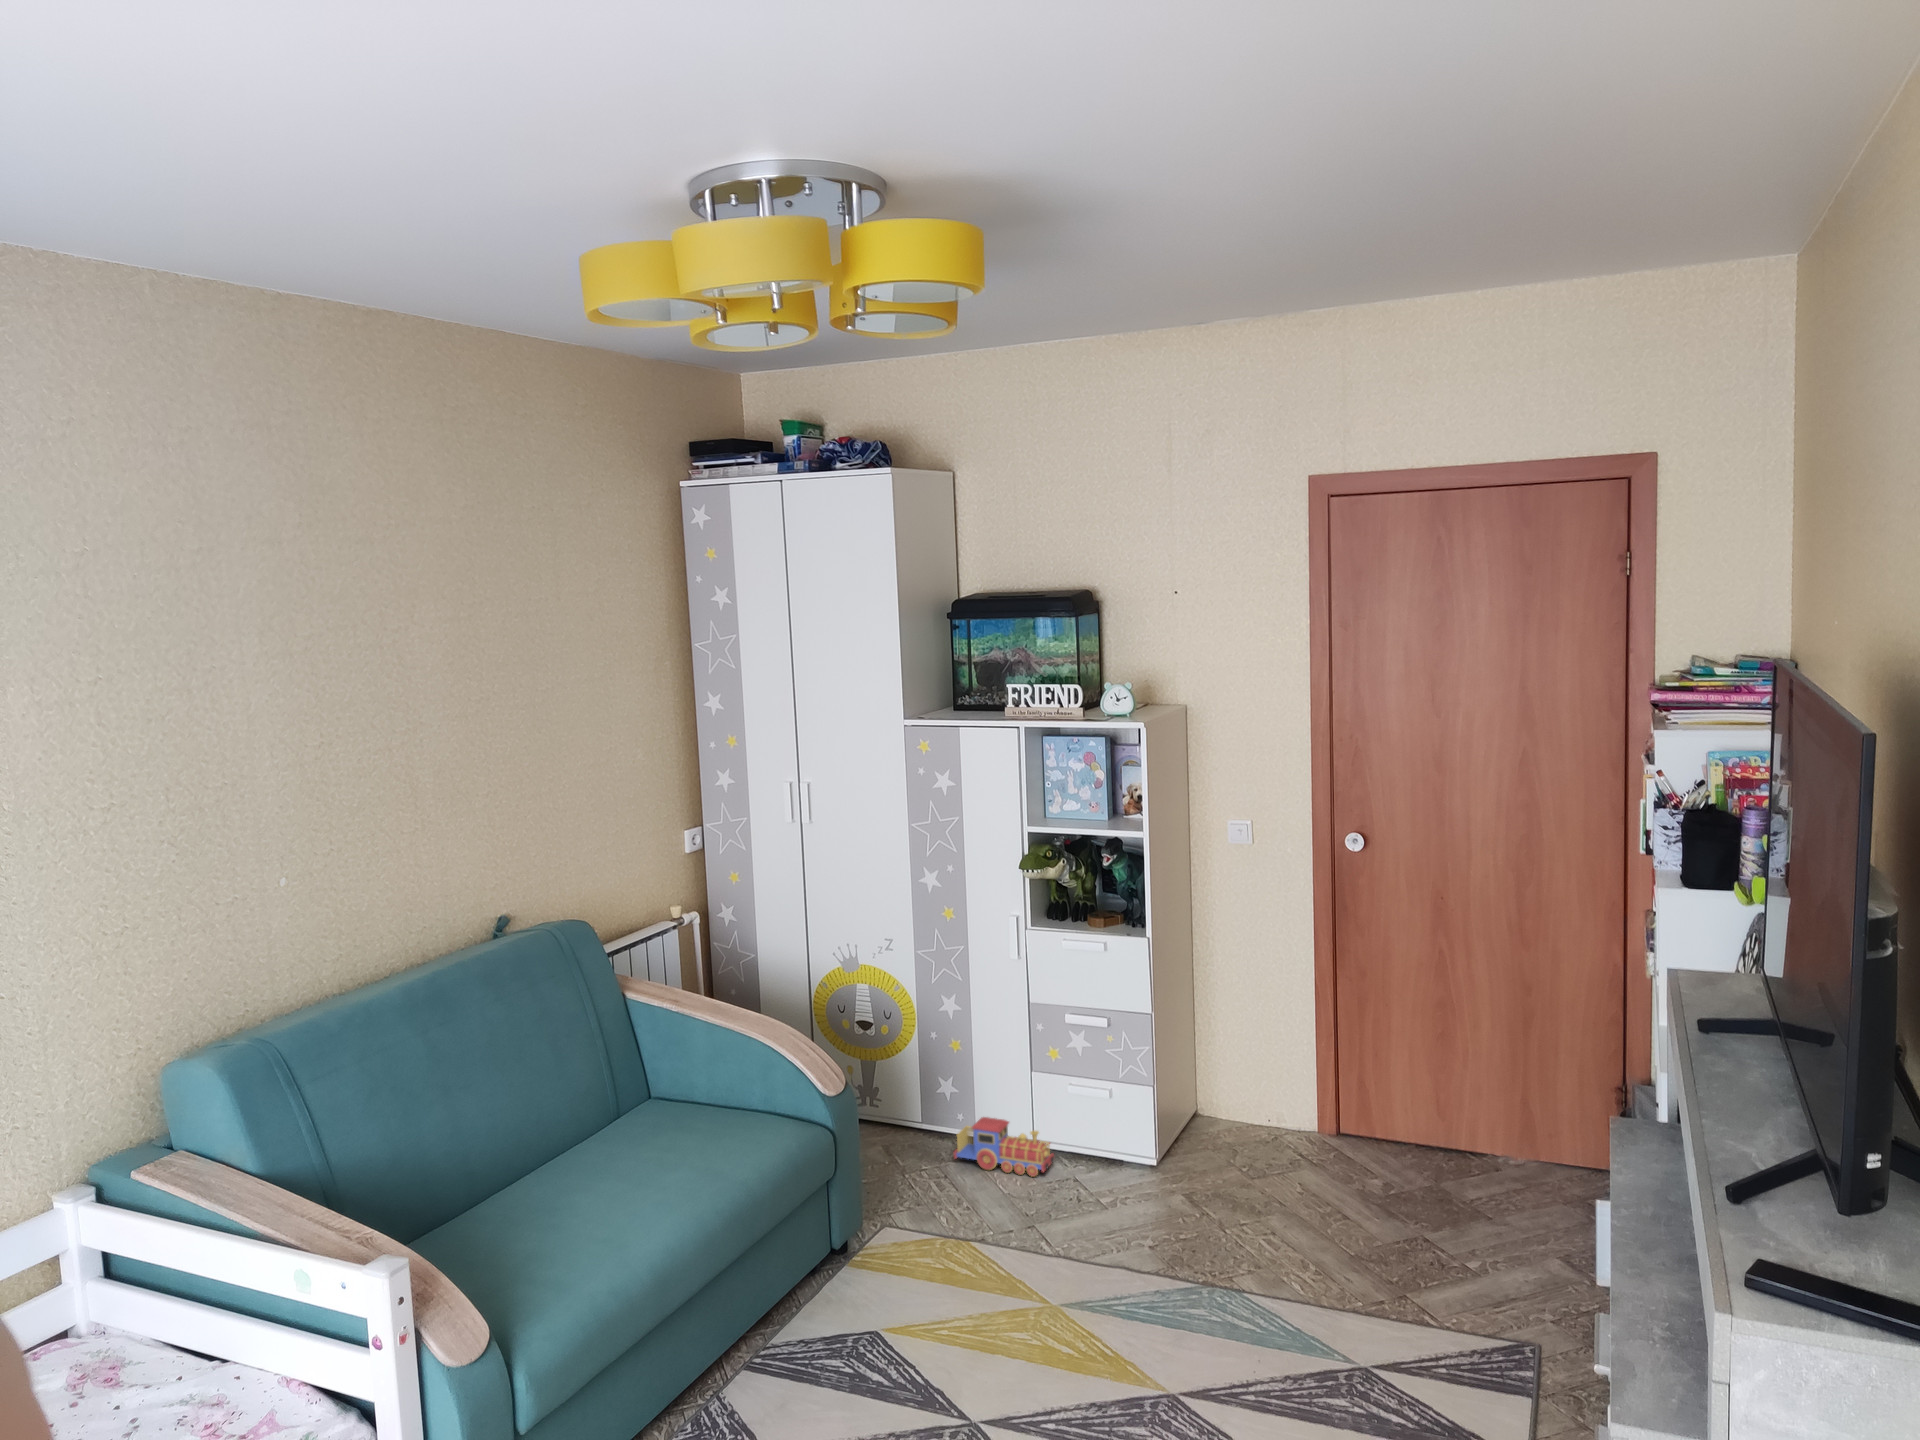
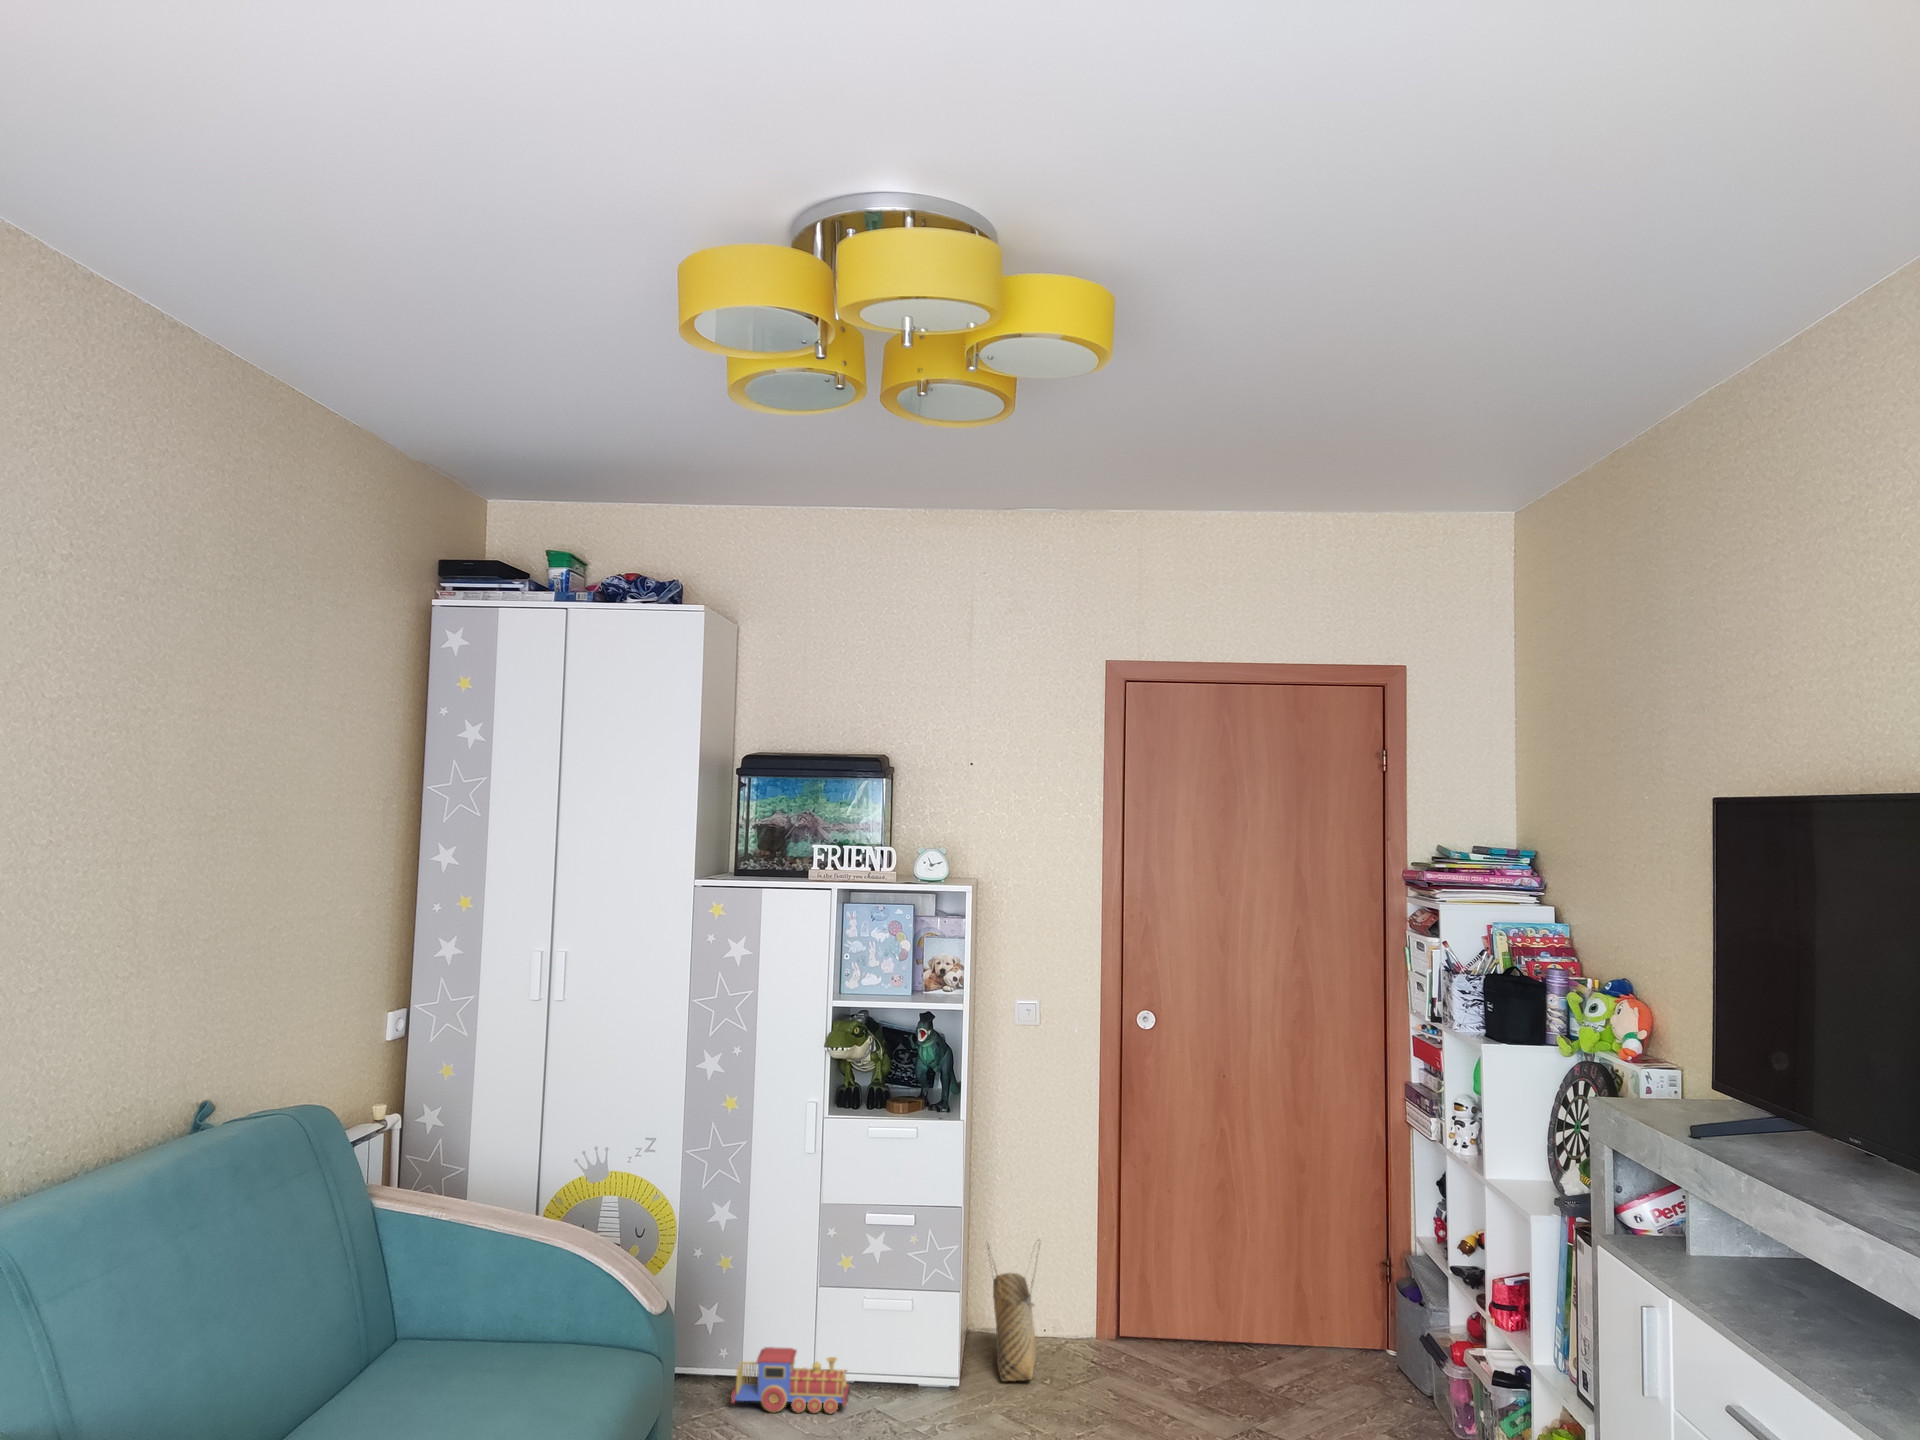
woven basket: none [1188,1041,1244,1167] -> present [988,1239,1040,1381]

